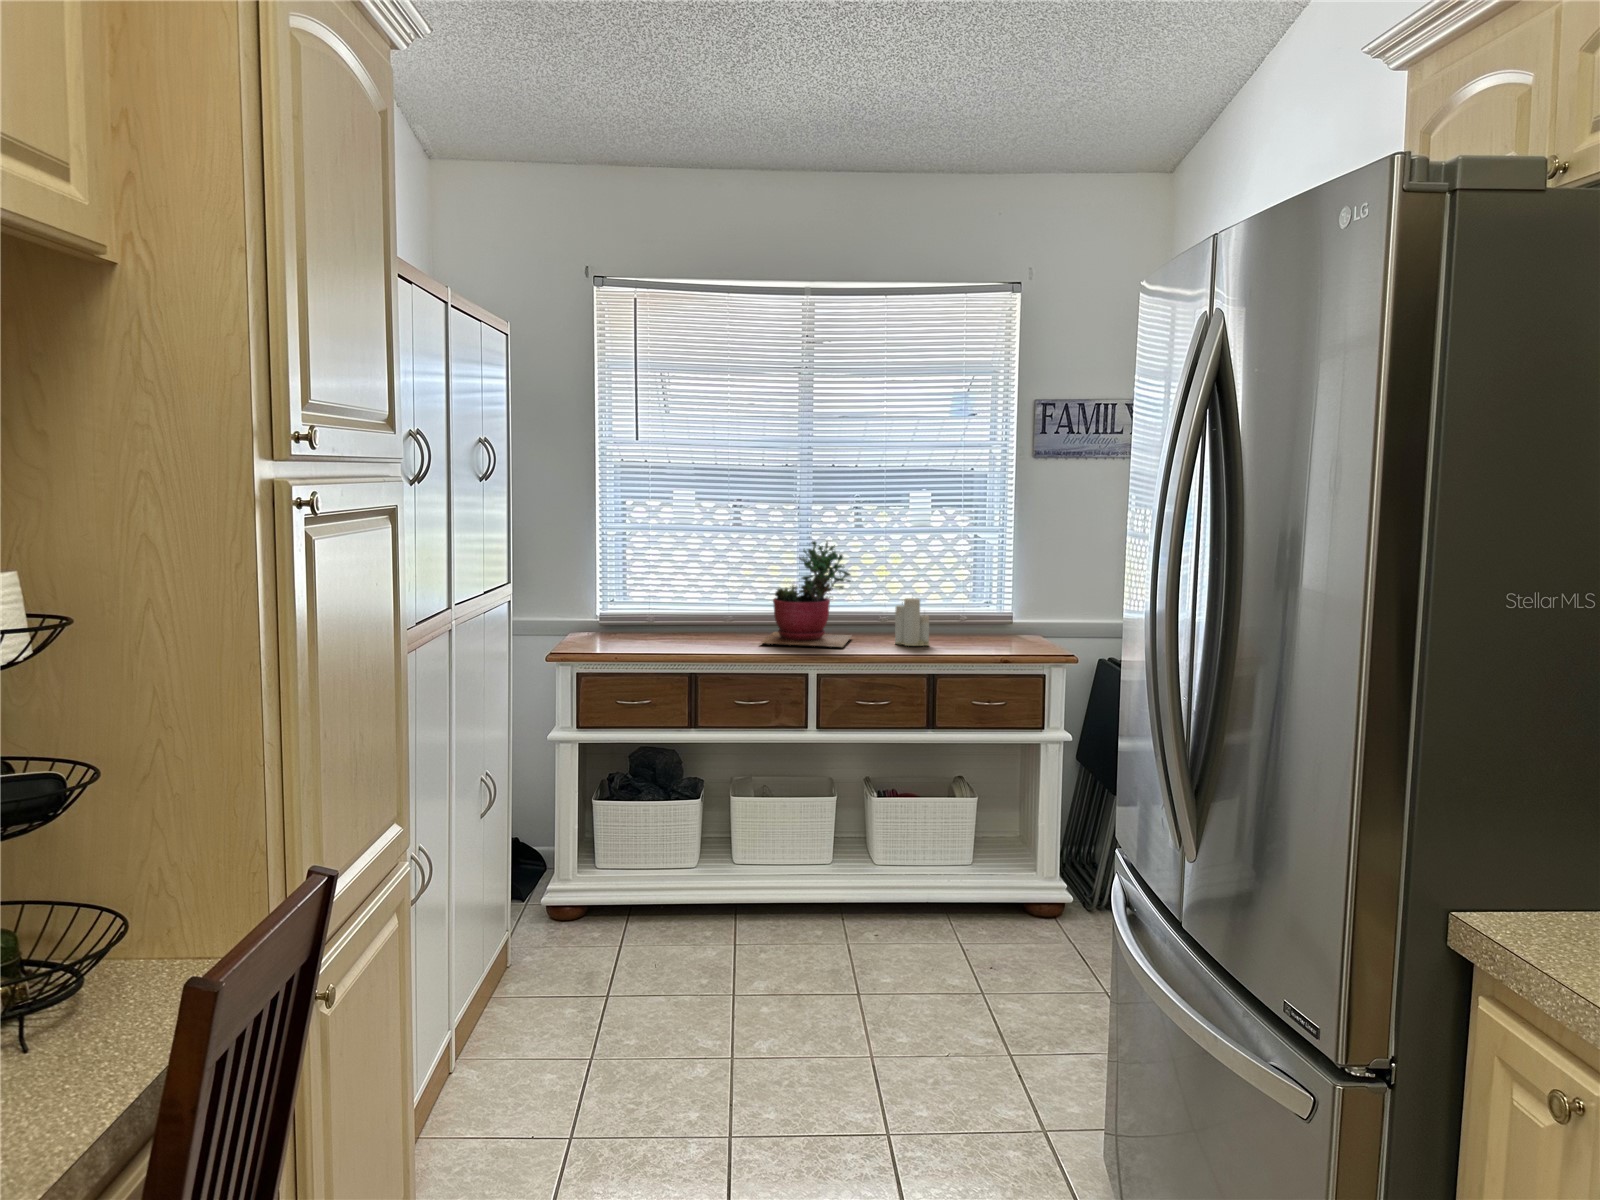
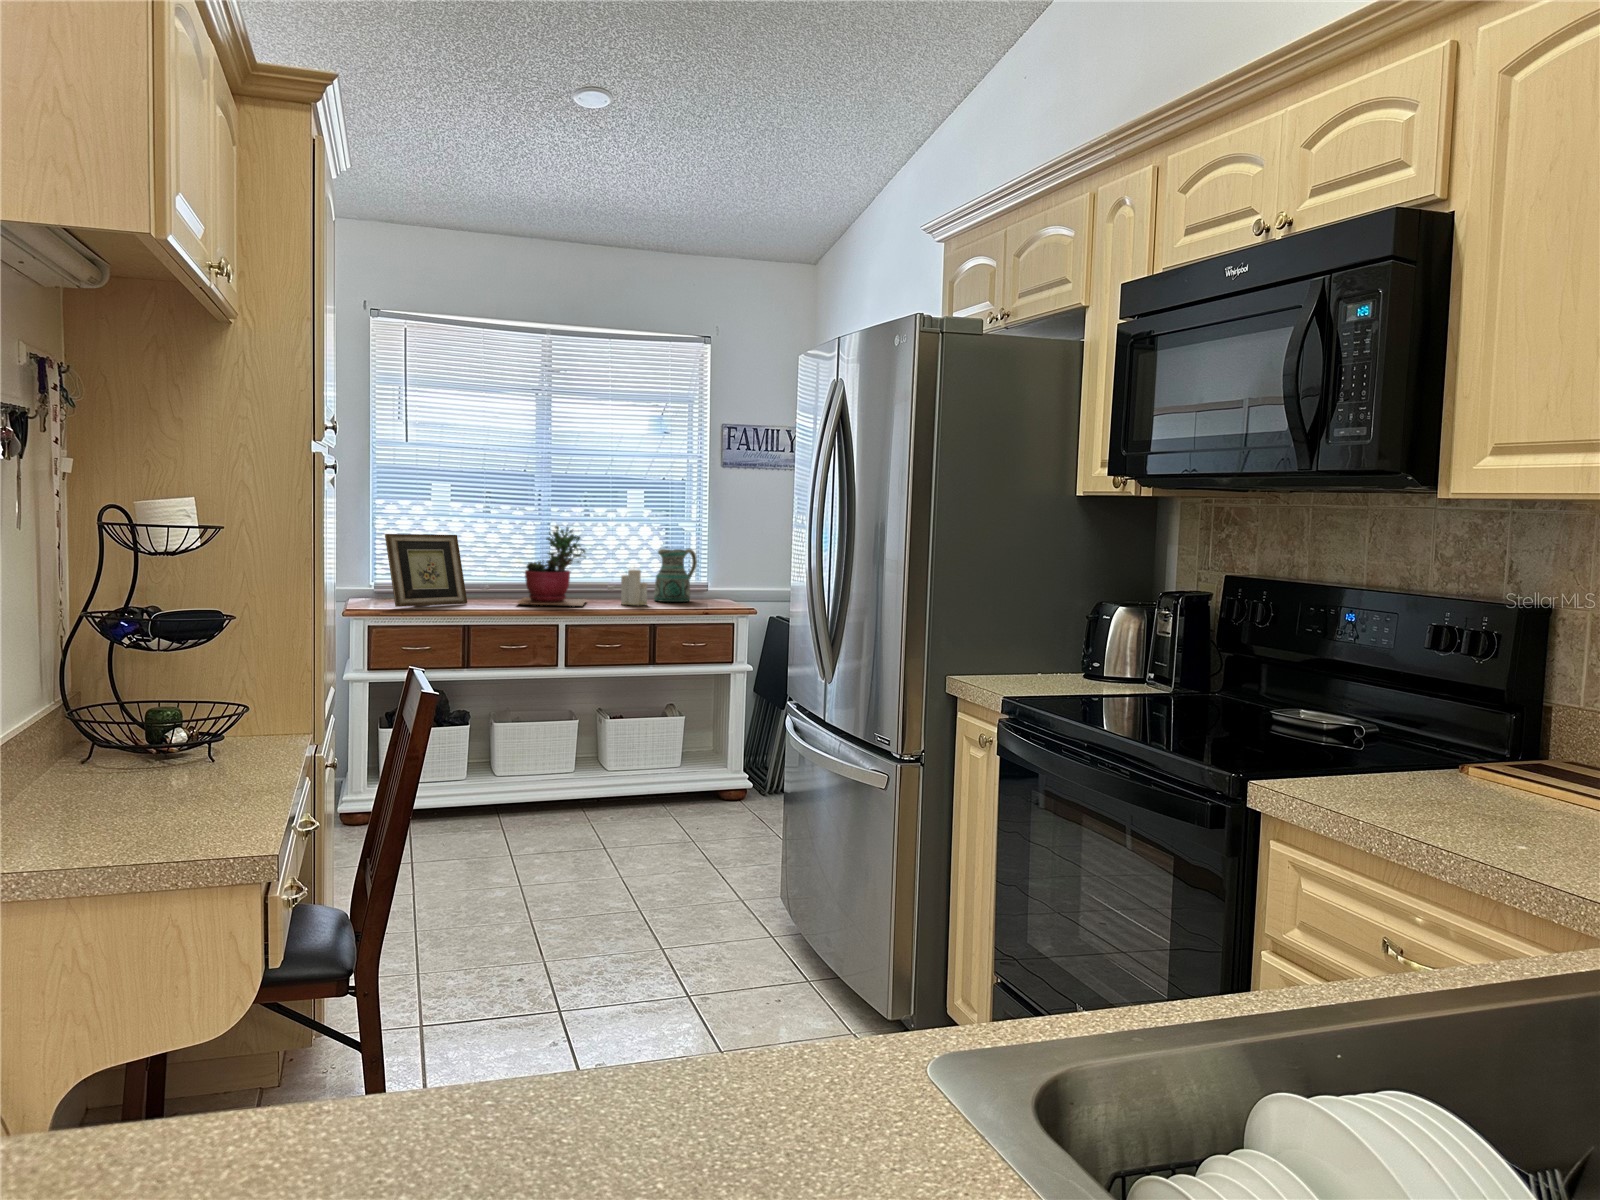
picture frame: none [601,554,702,647] -> present [385,534,467,607]
ceramic pitcher: none [941,568,998,640] -> present [654,549,697,602]

